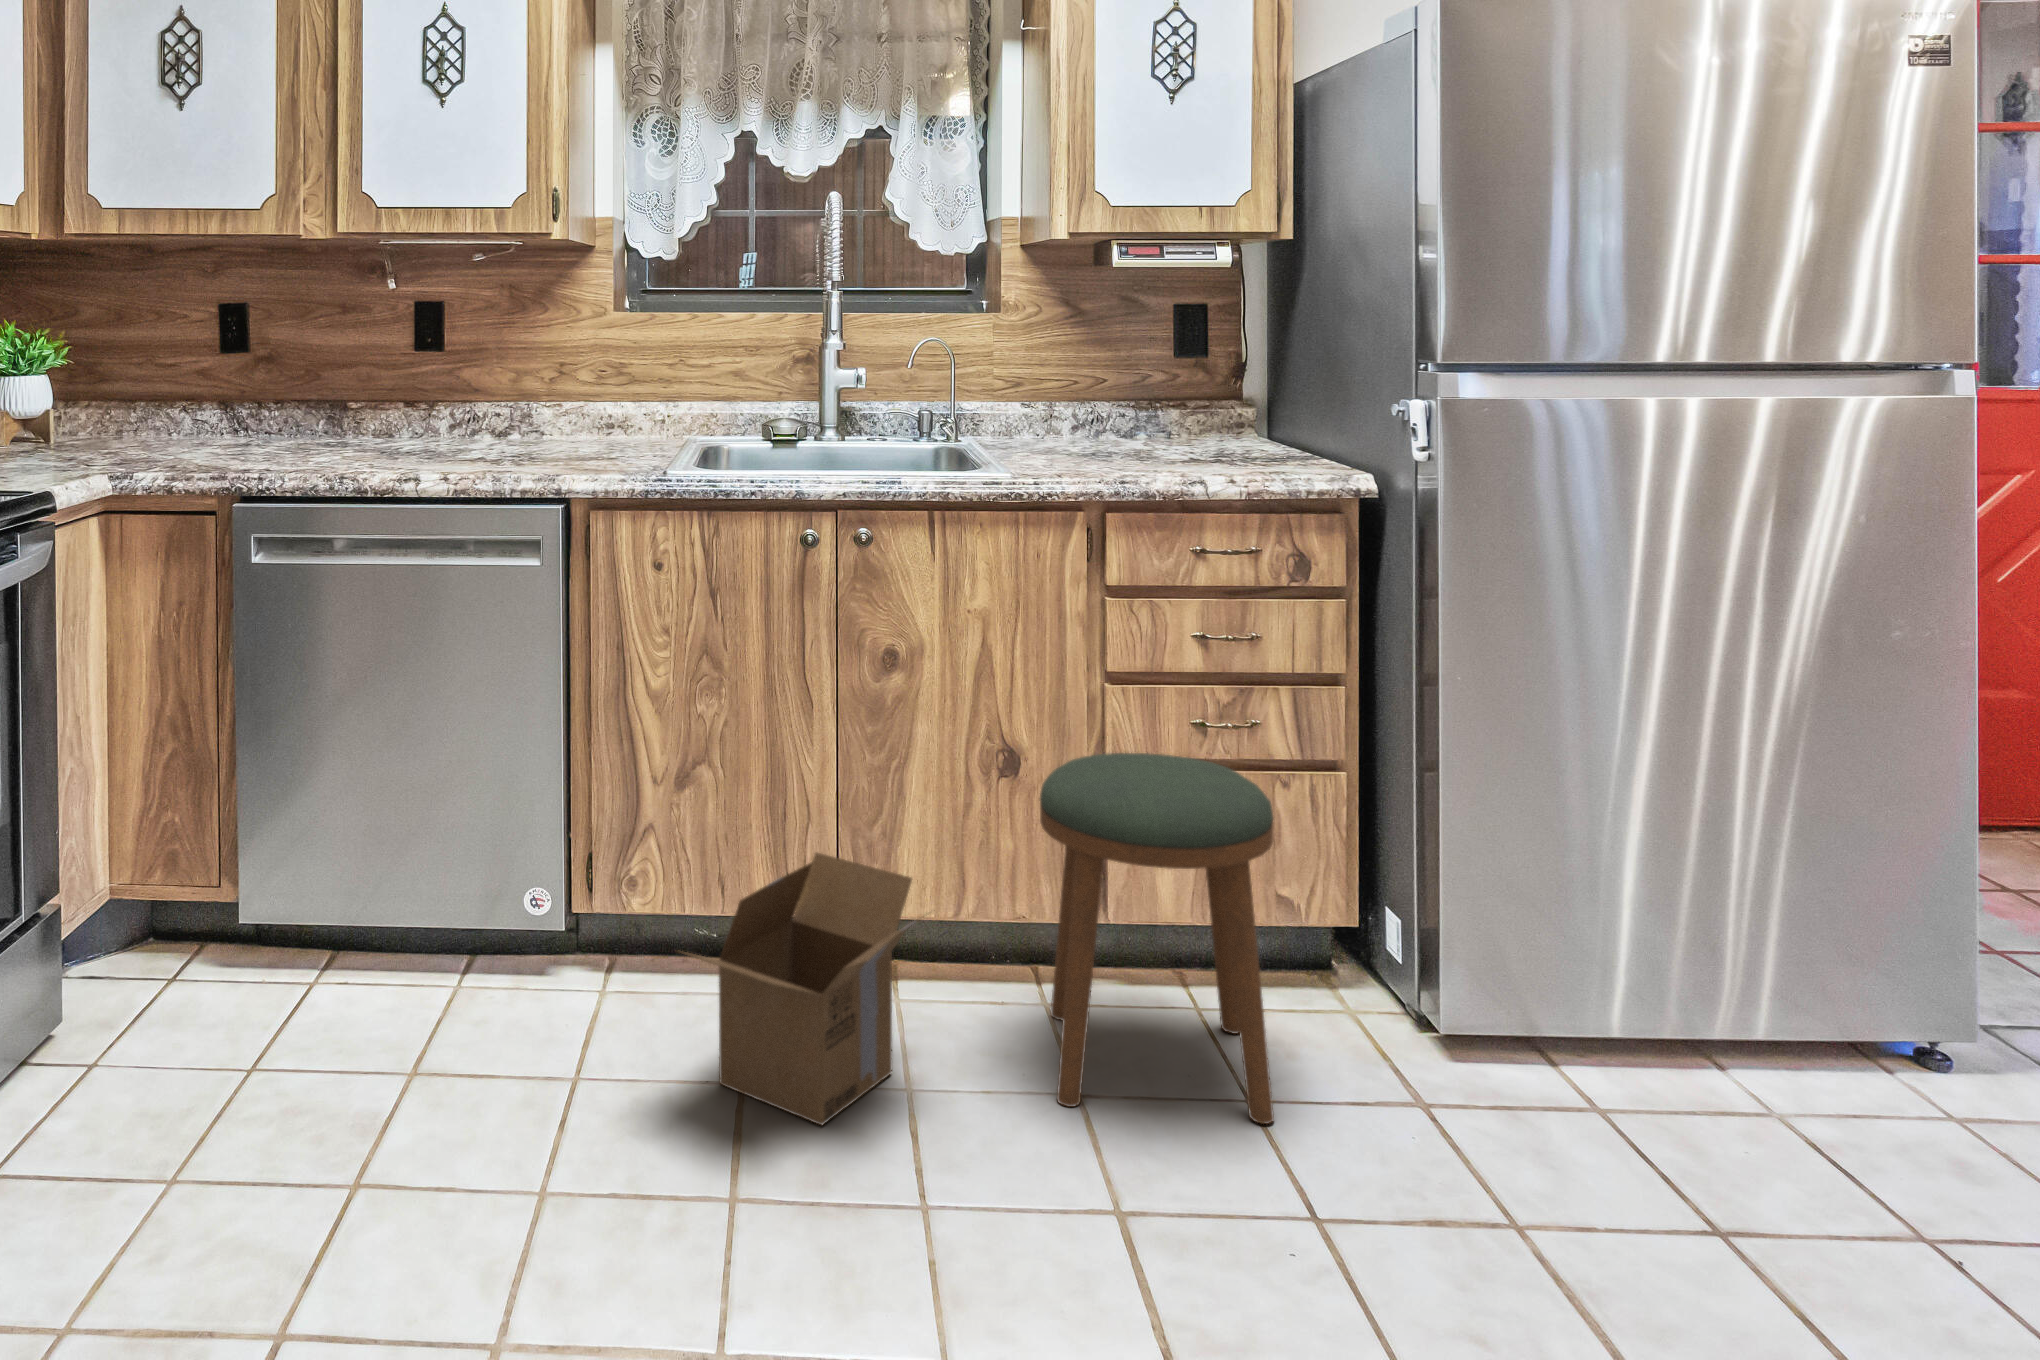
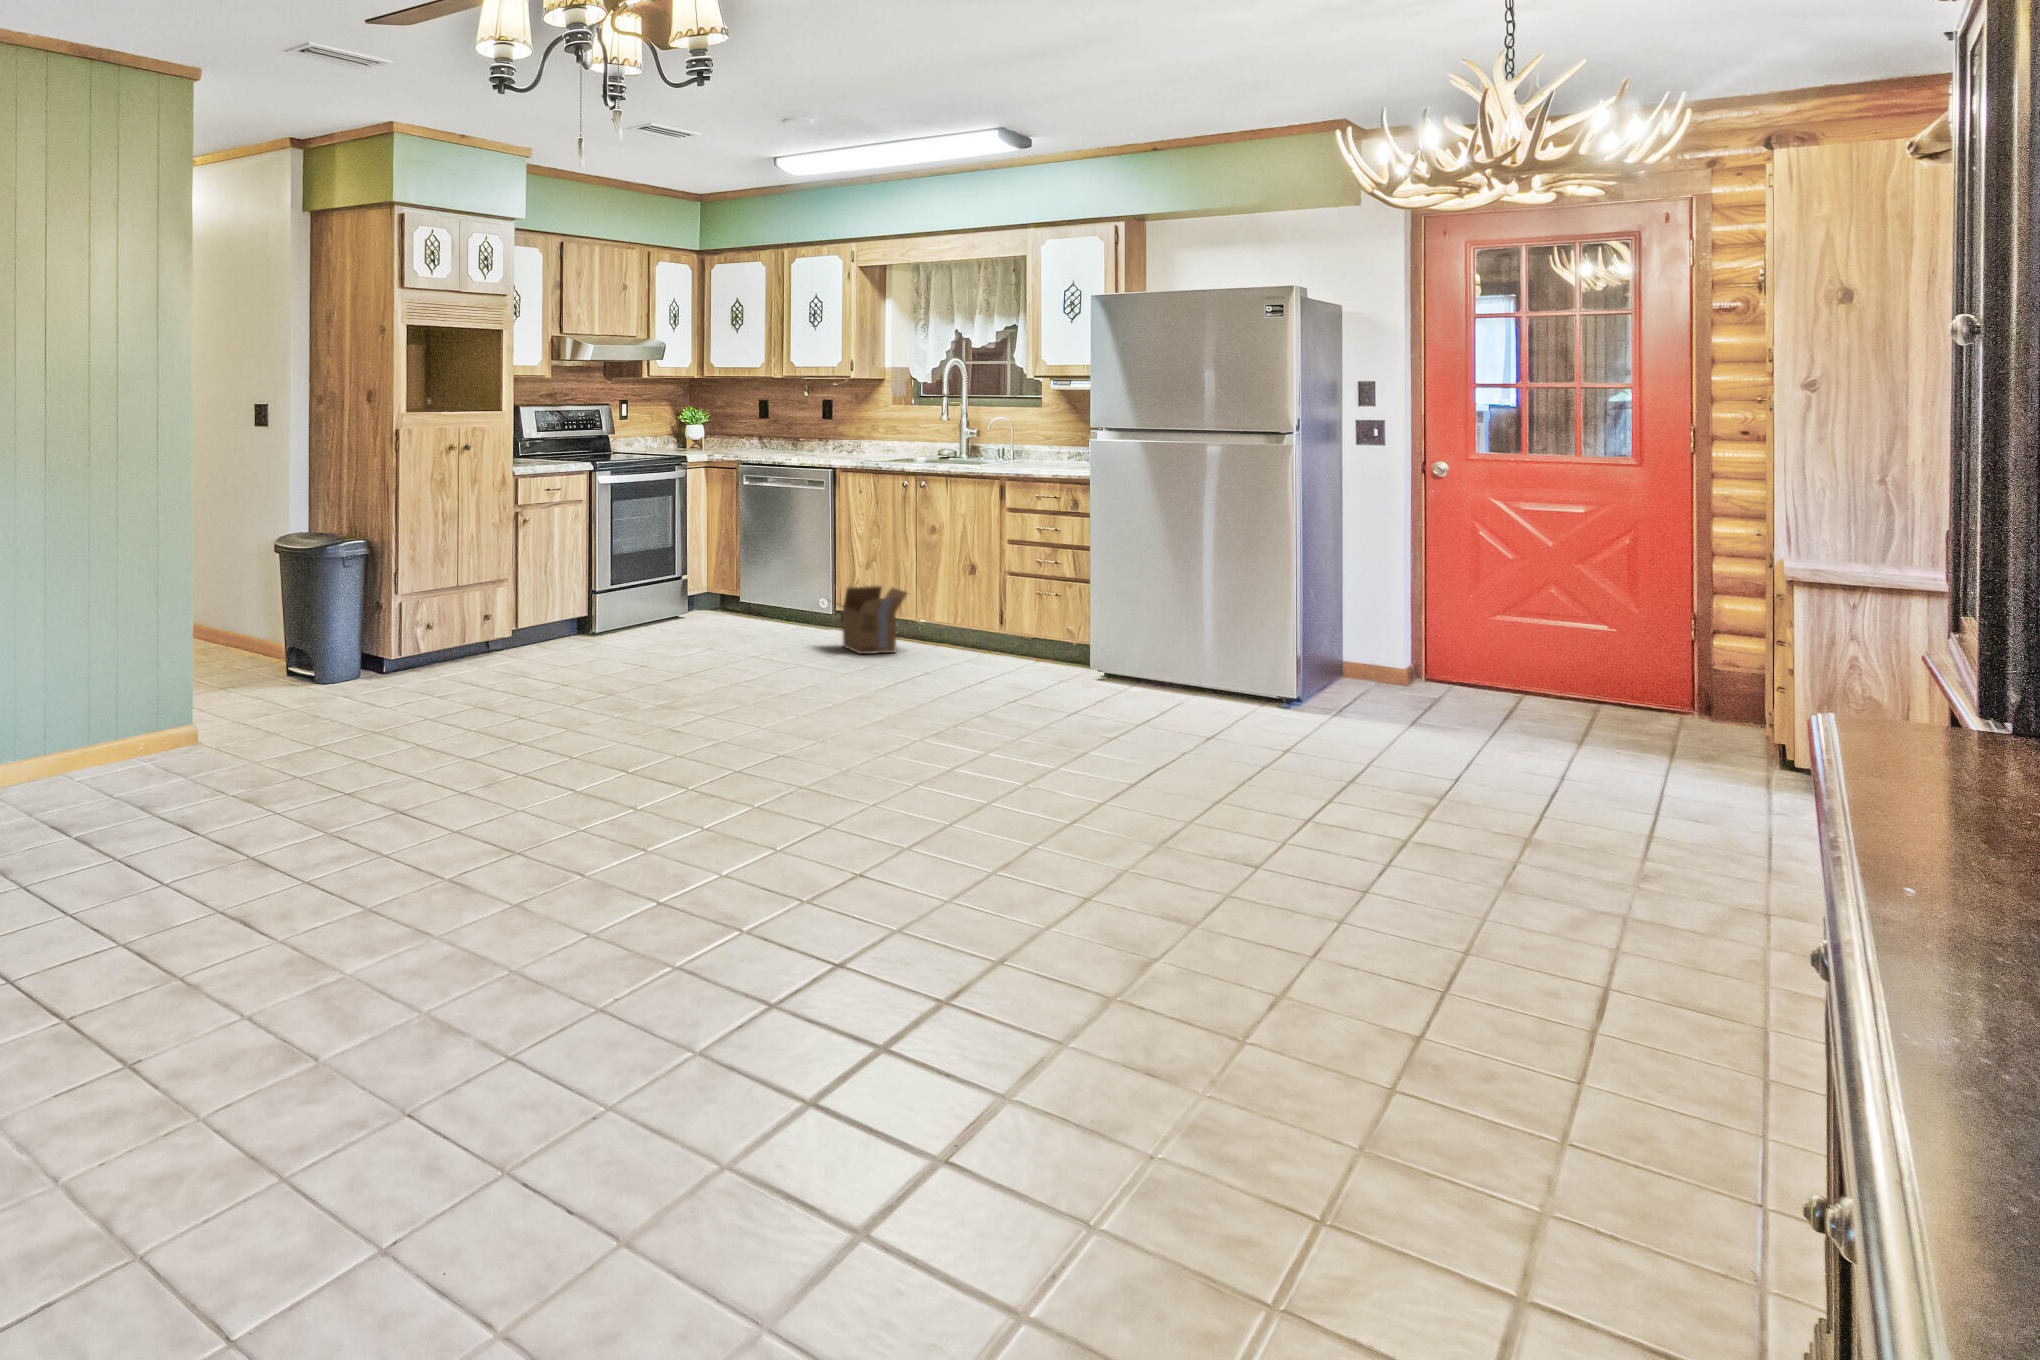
stool: present [1040,753,1274,1124] -> none [936,562,1030,673]

